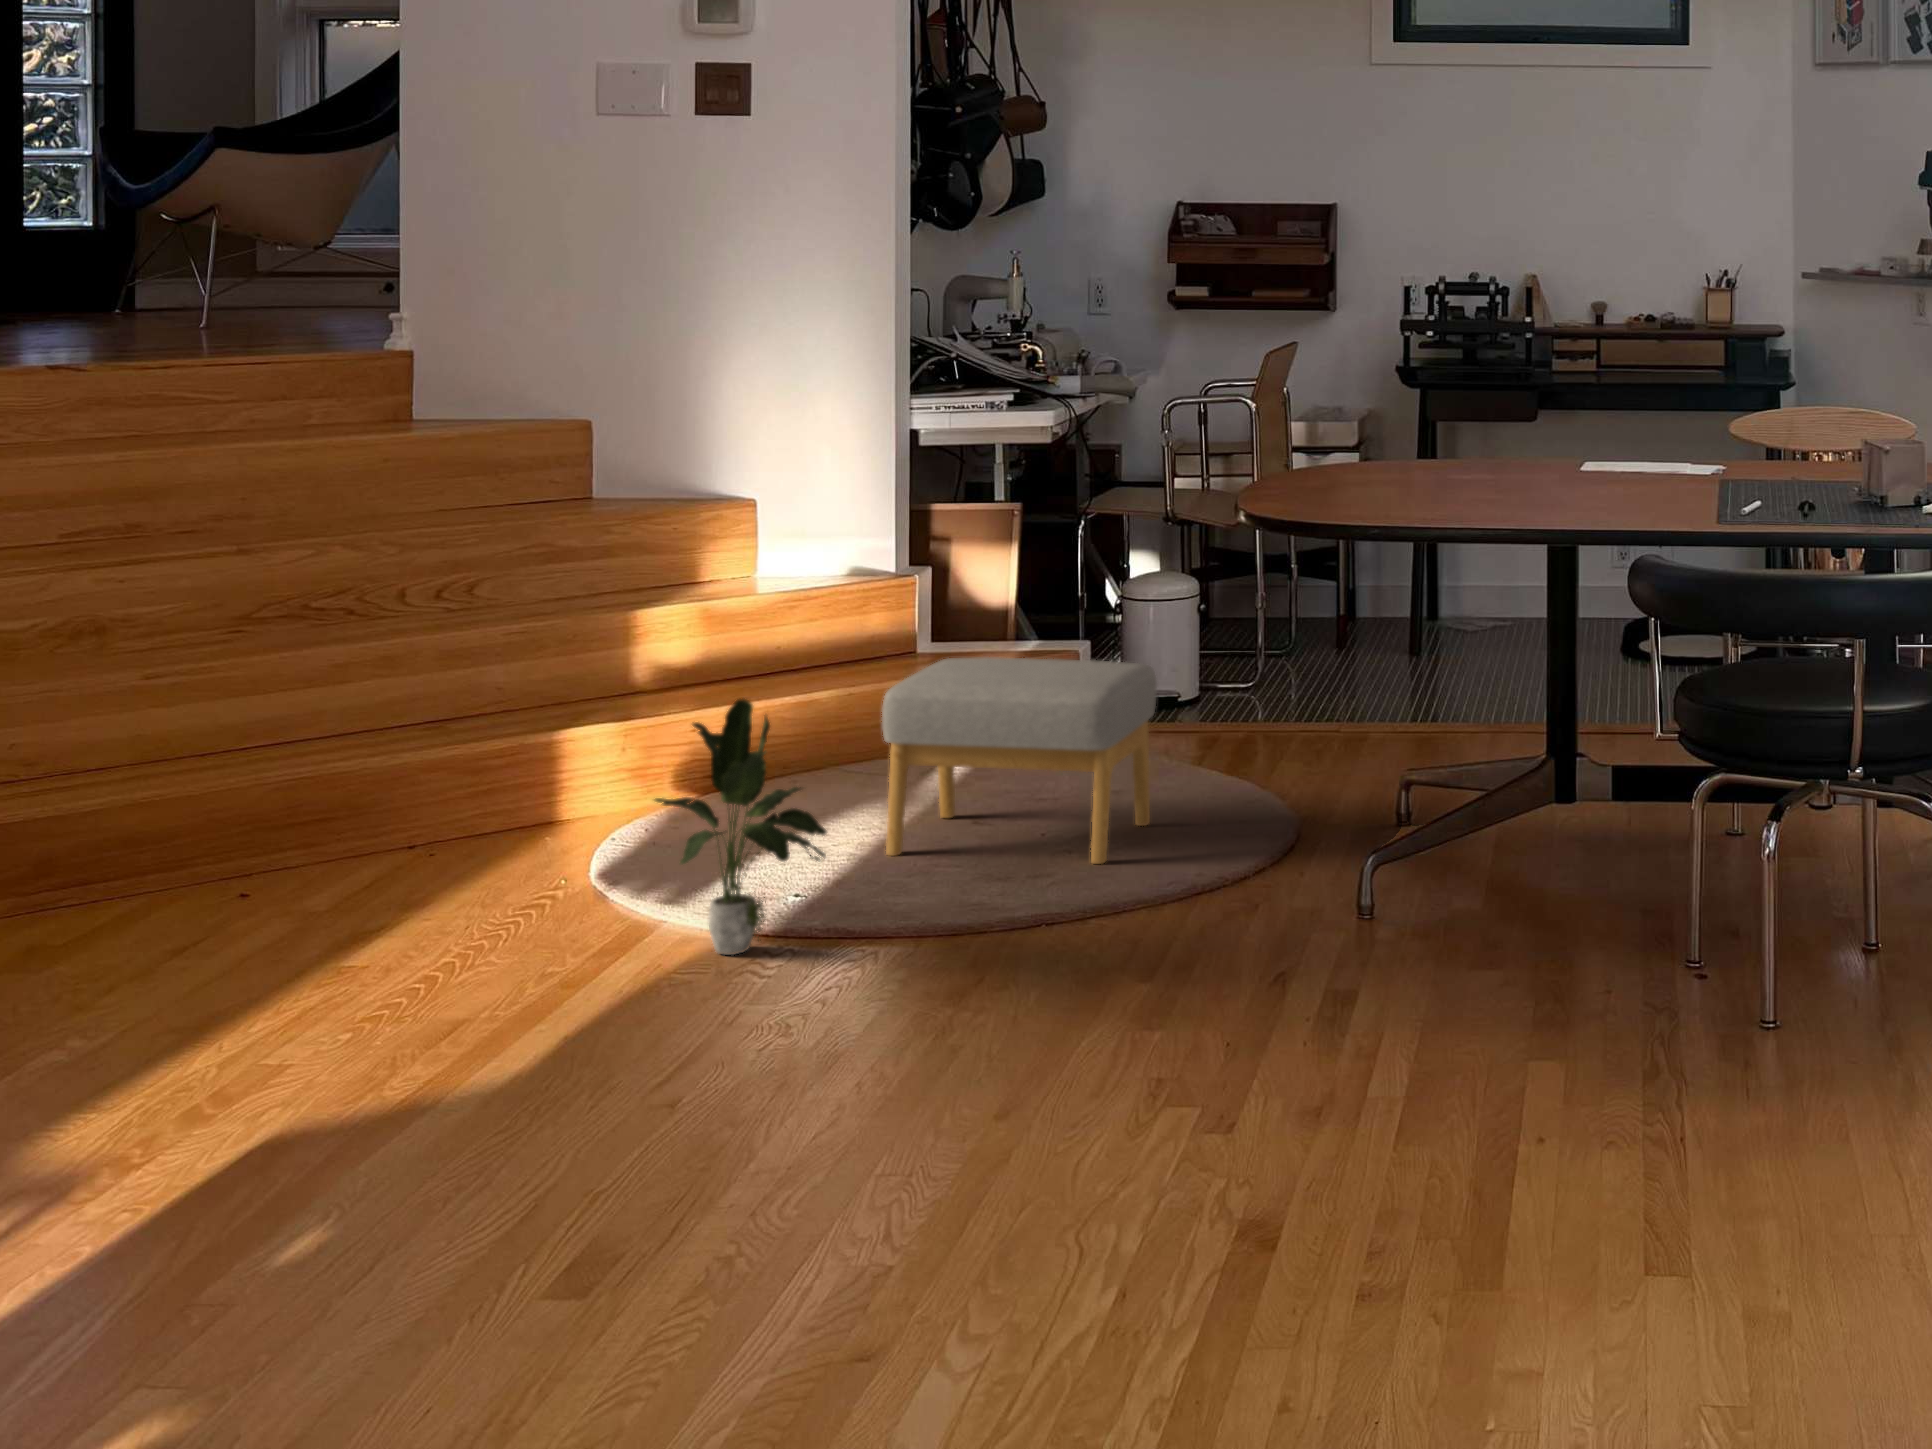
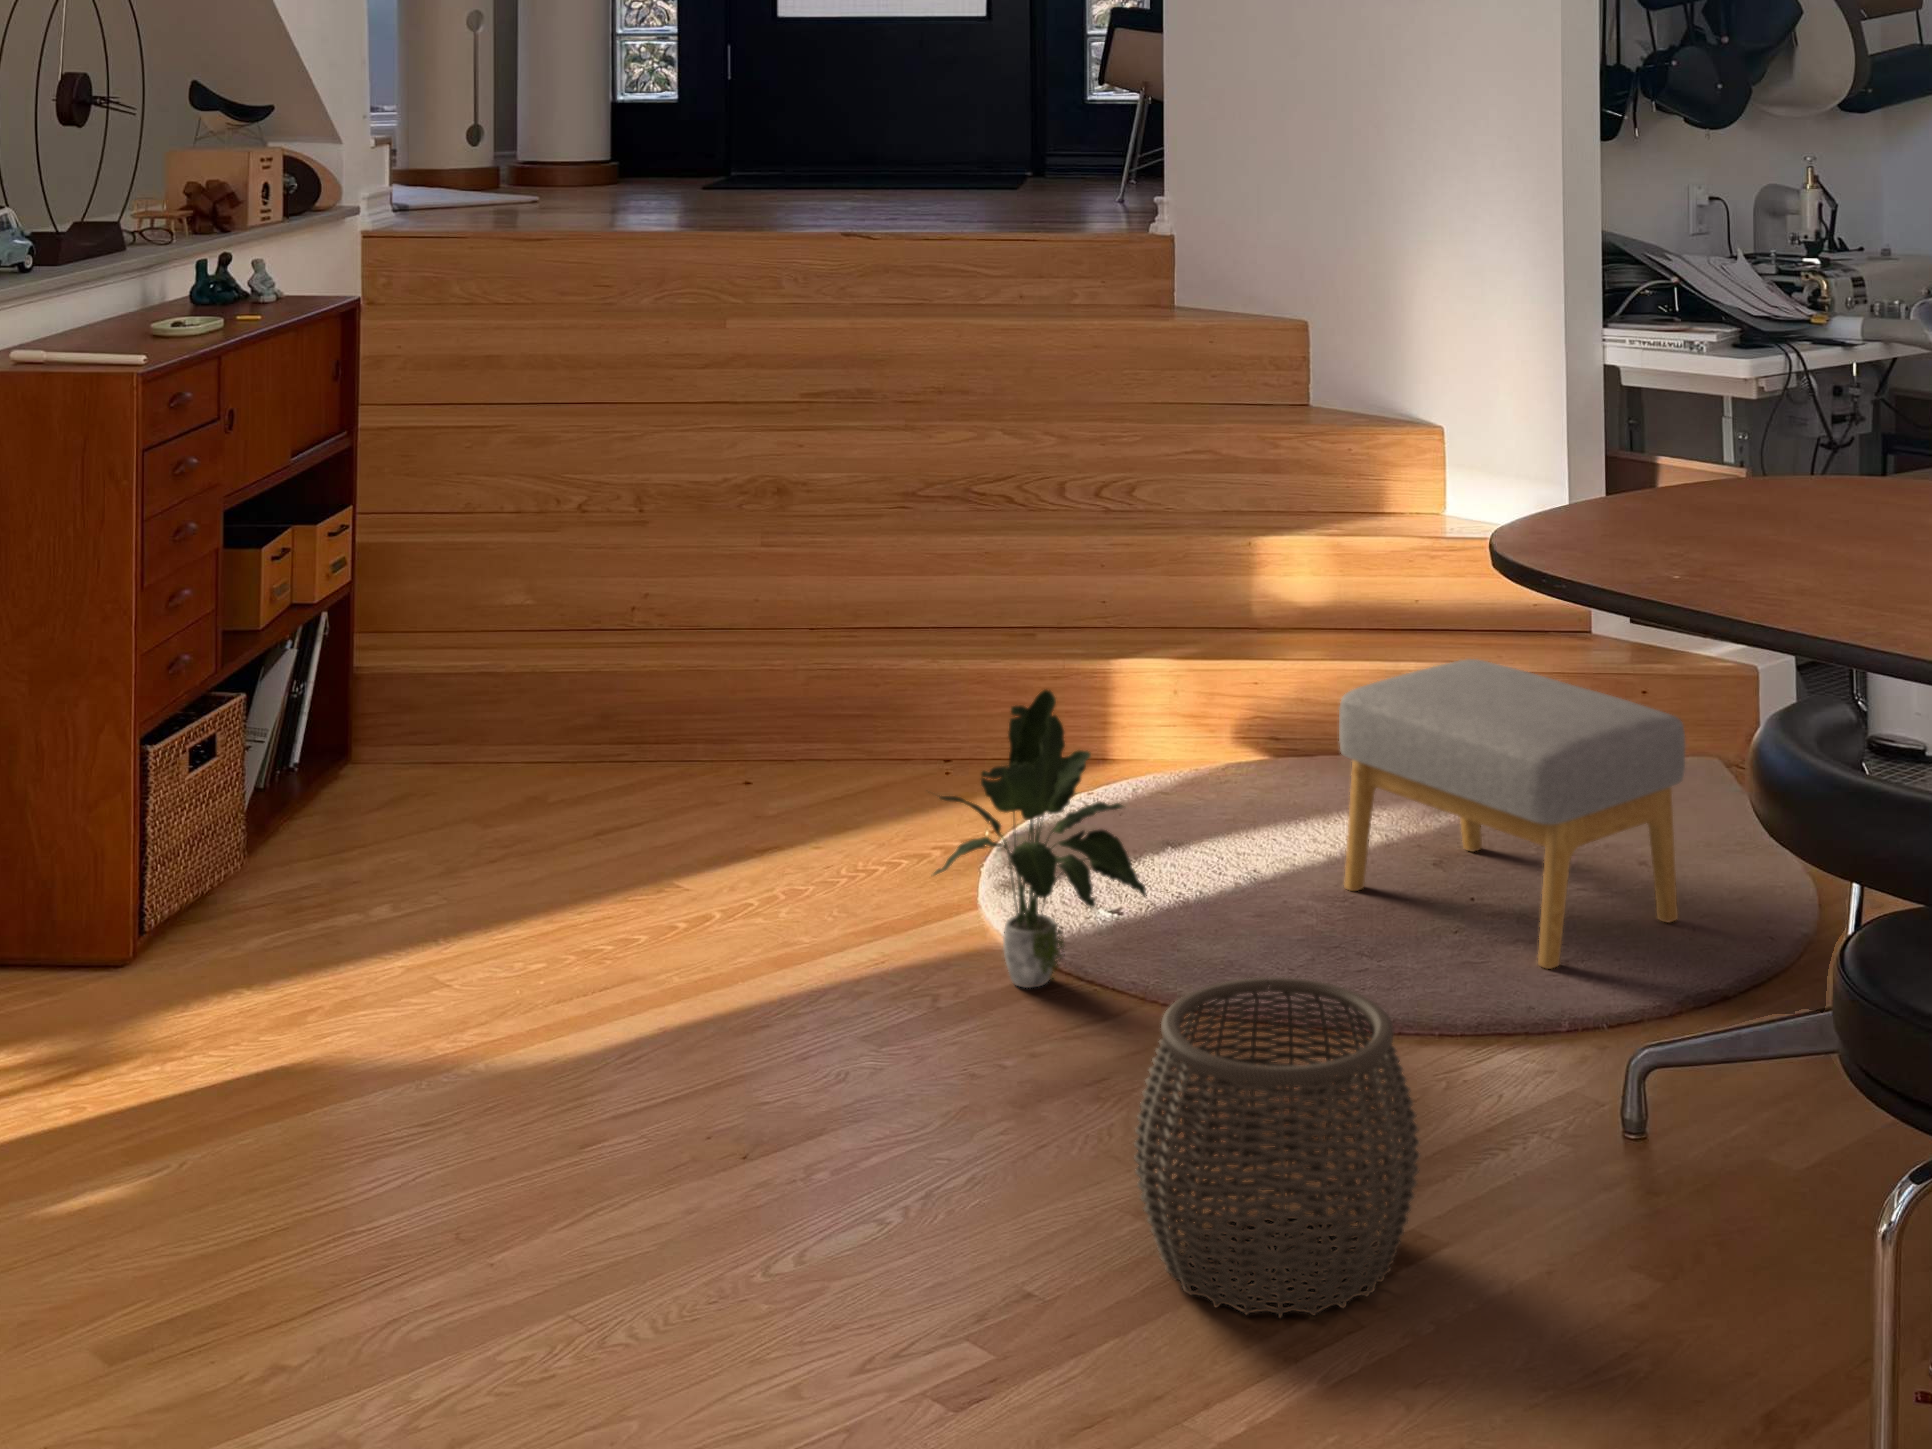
woven basket: none [1043,826,1255,1052] -> present [1134,977,1420,1318]

